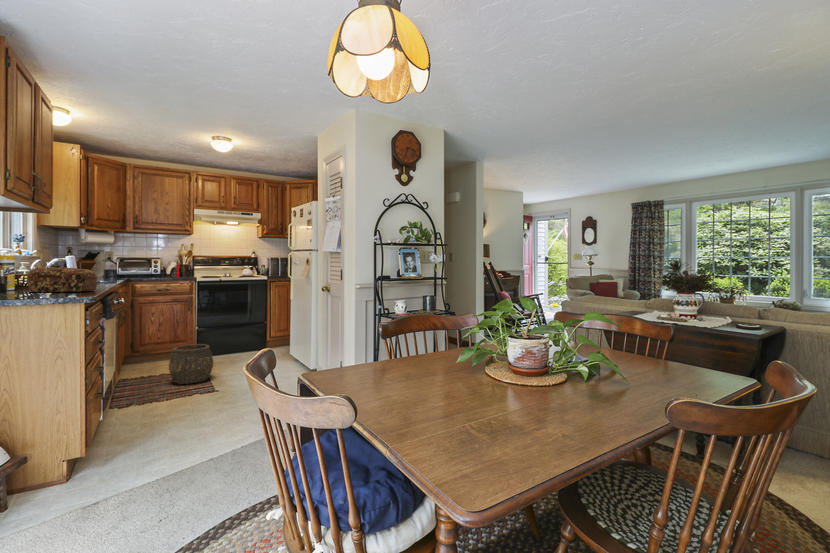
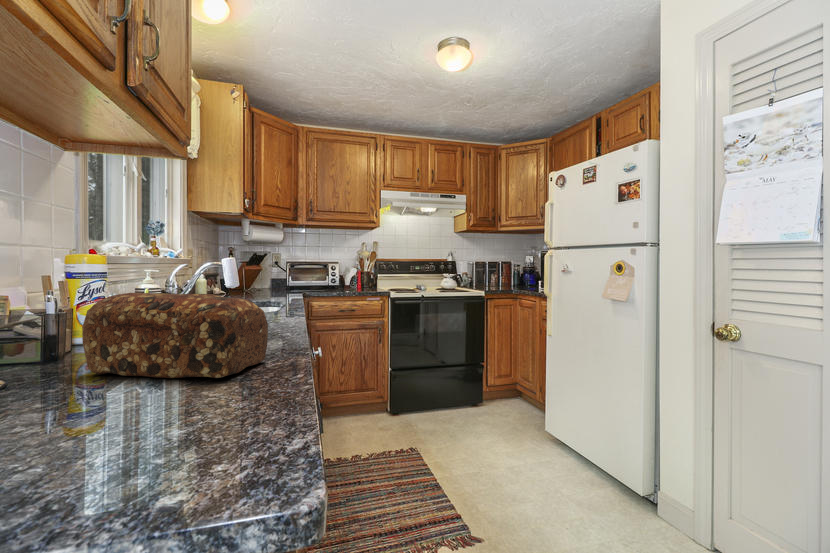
woven basket: present [169,344,213,384] -> none [376,419,450,511]

